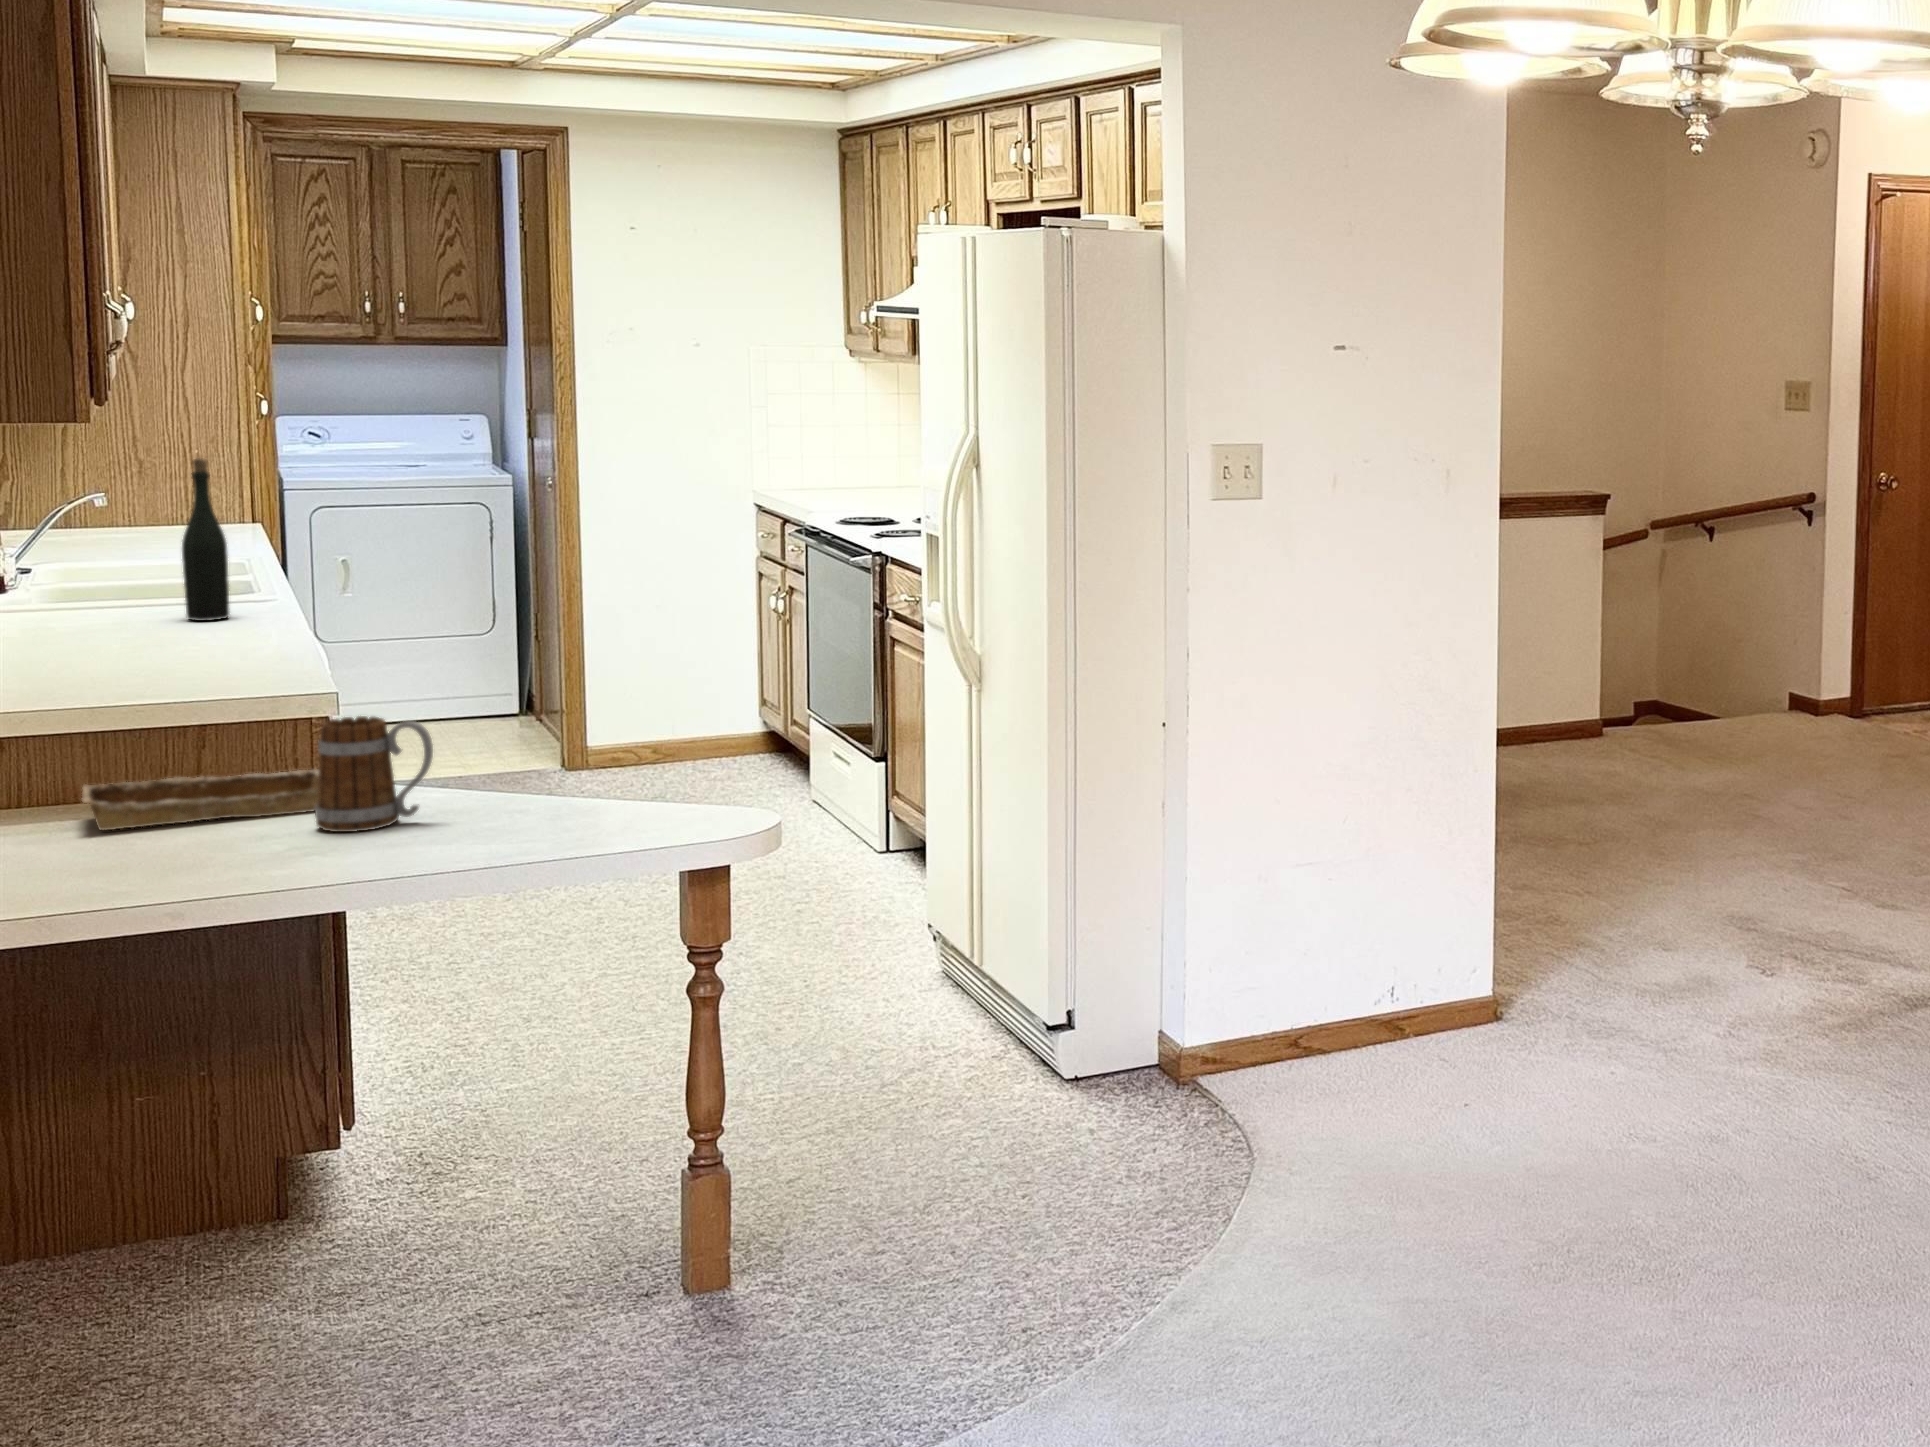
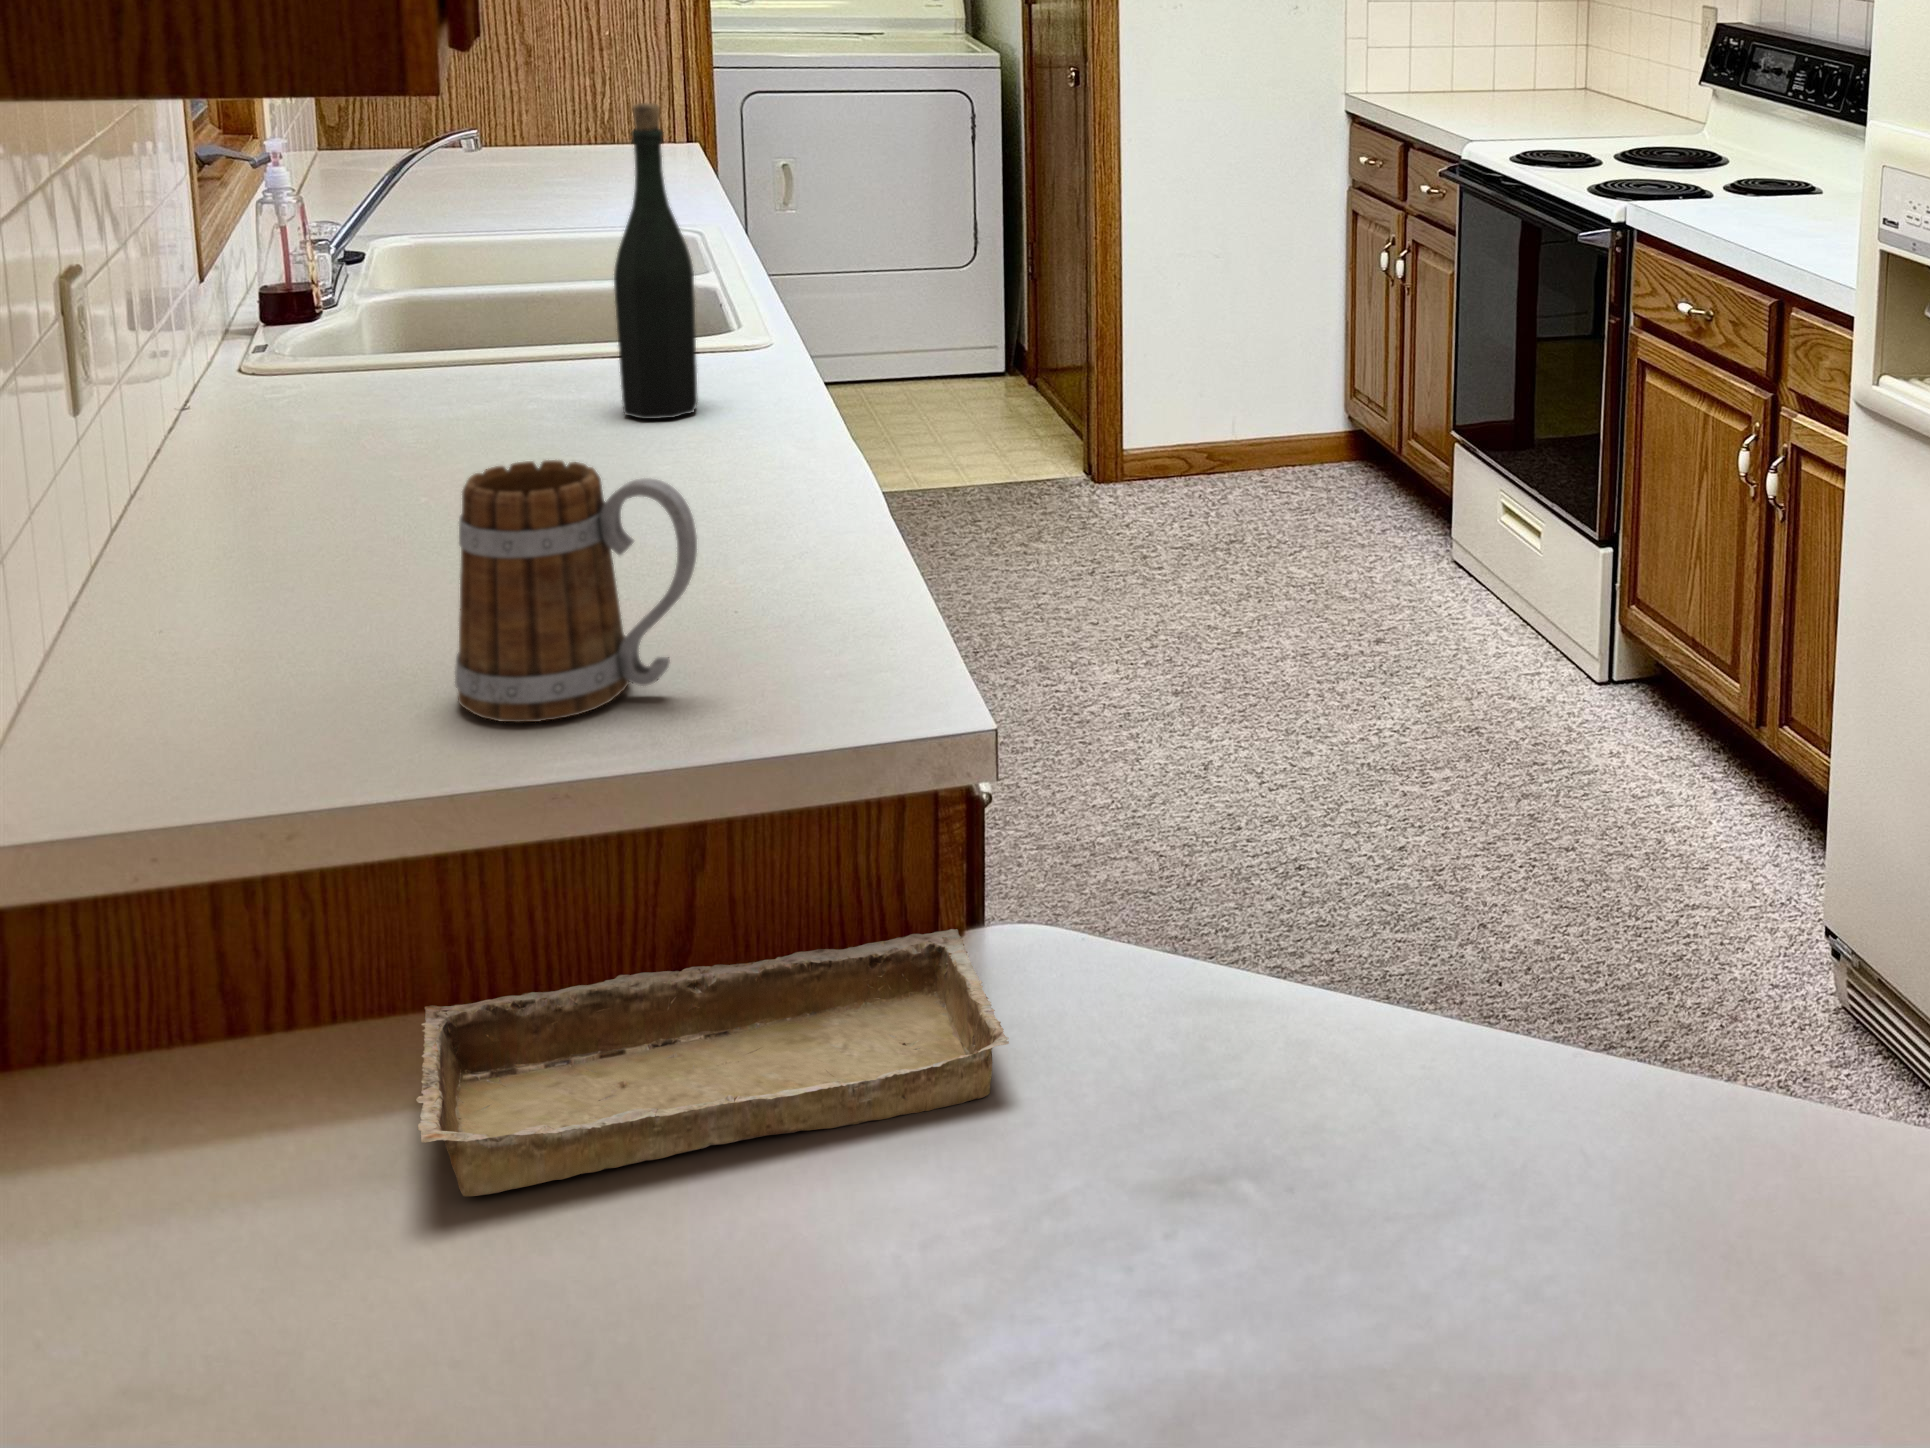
mug: present [315,716,433,832] -> present [455,460,697,722]

